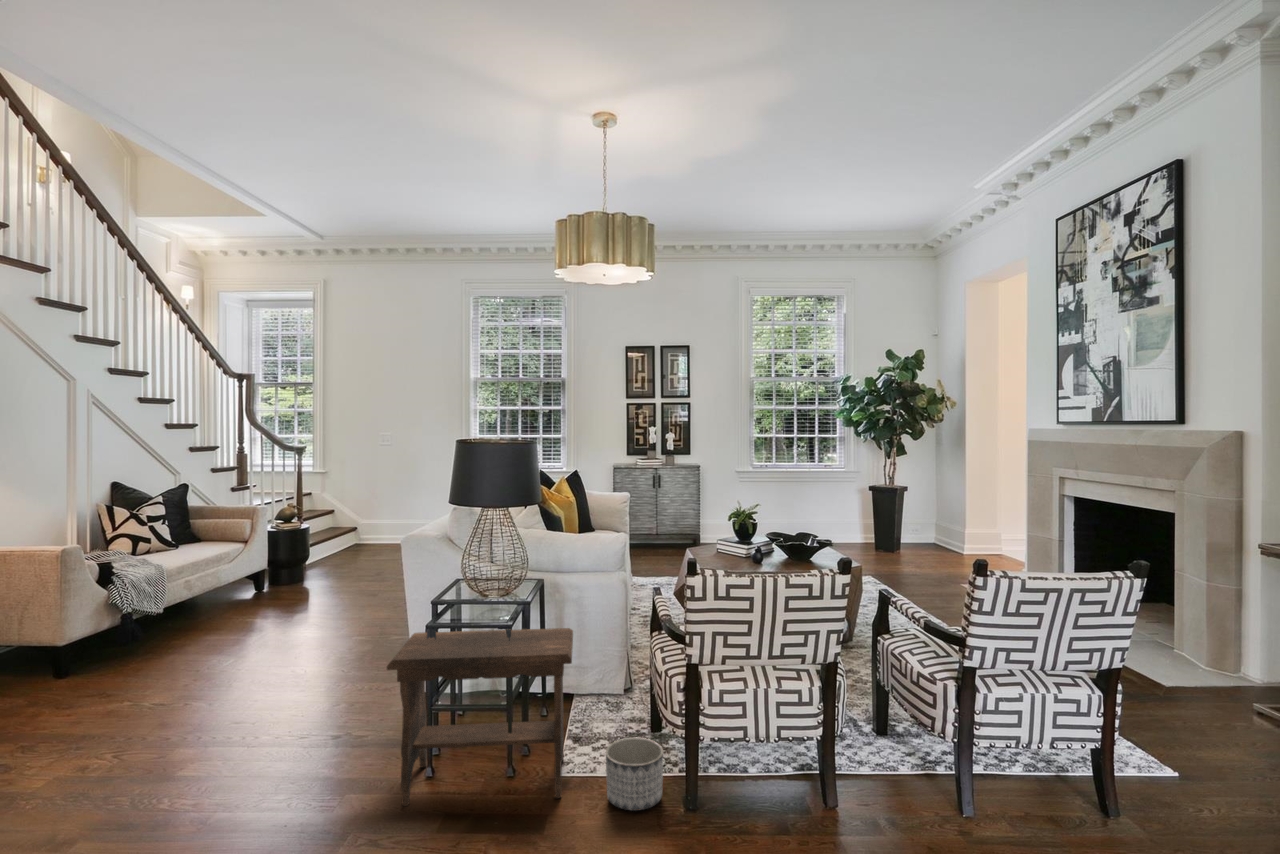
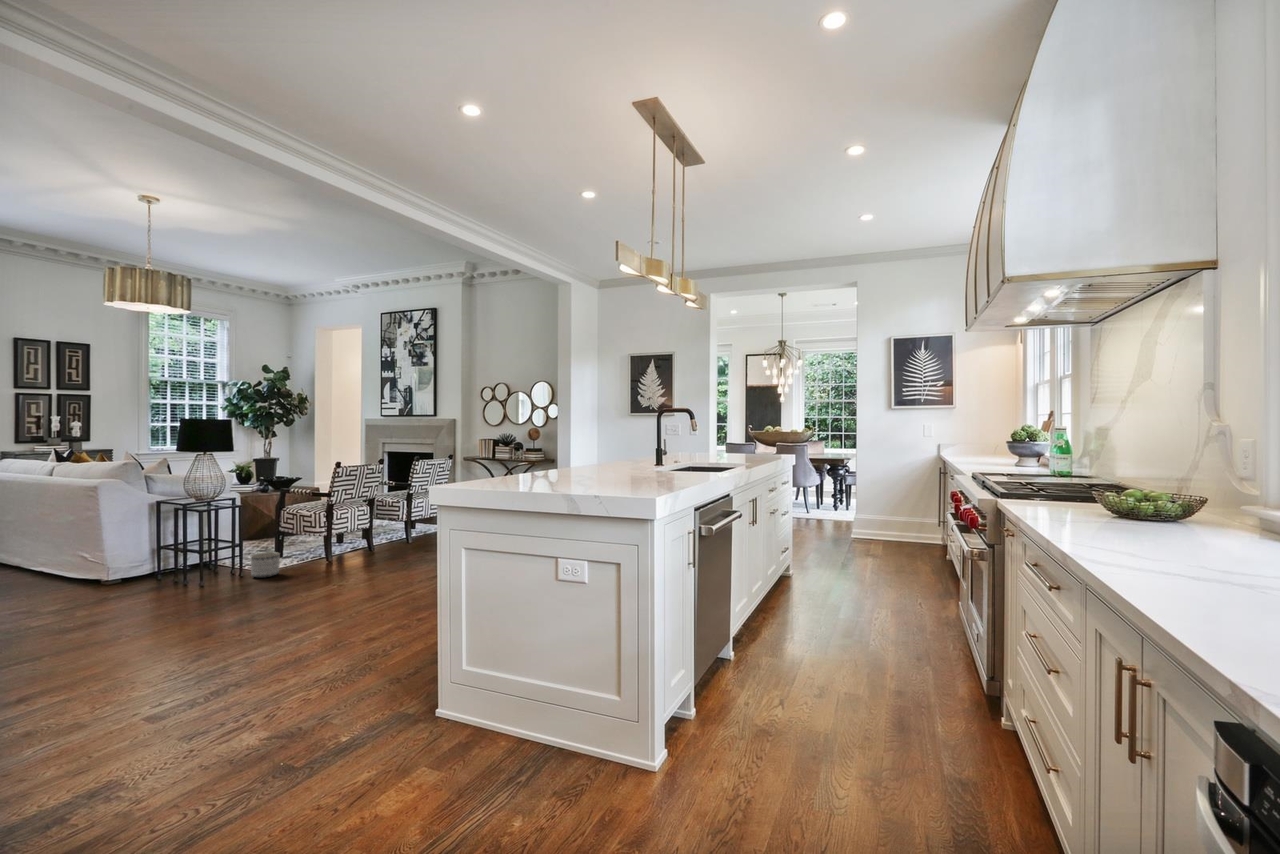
footstool: present [387,628,573,806] -> none [117,514,238,603]

